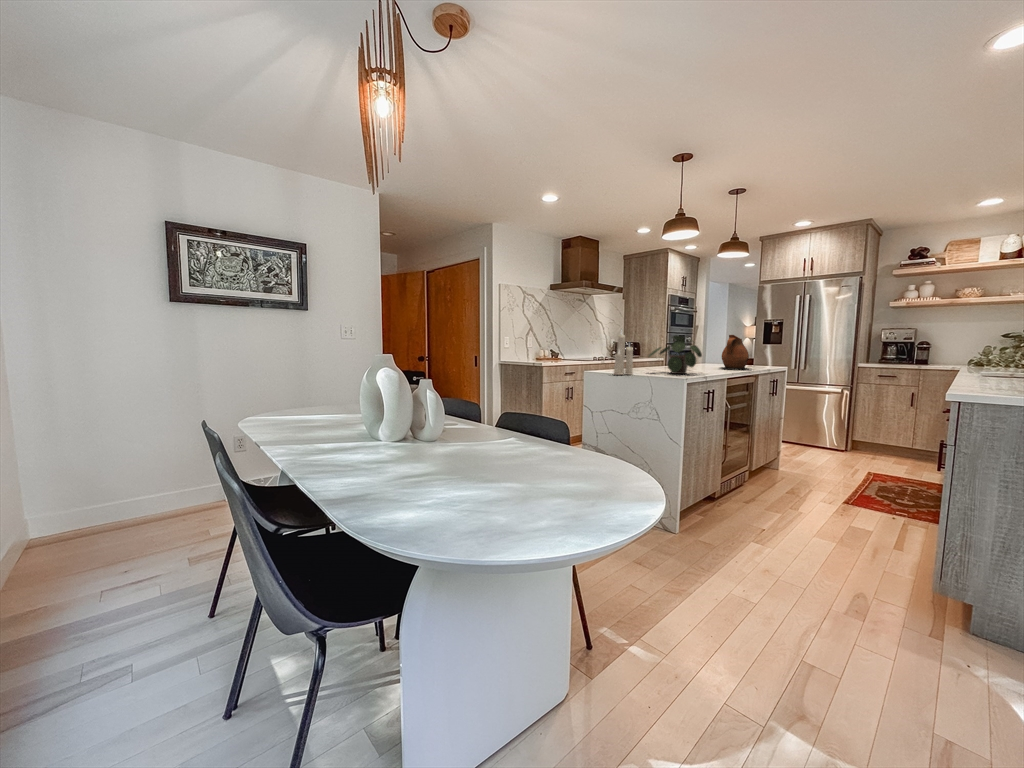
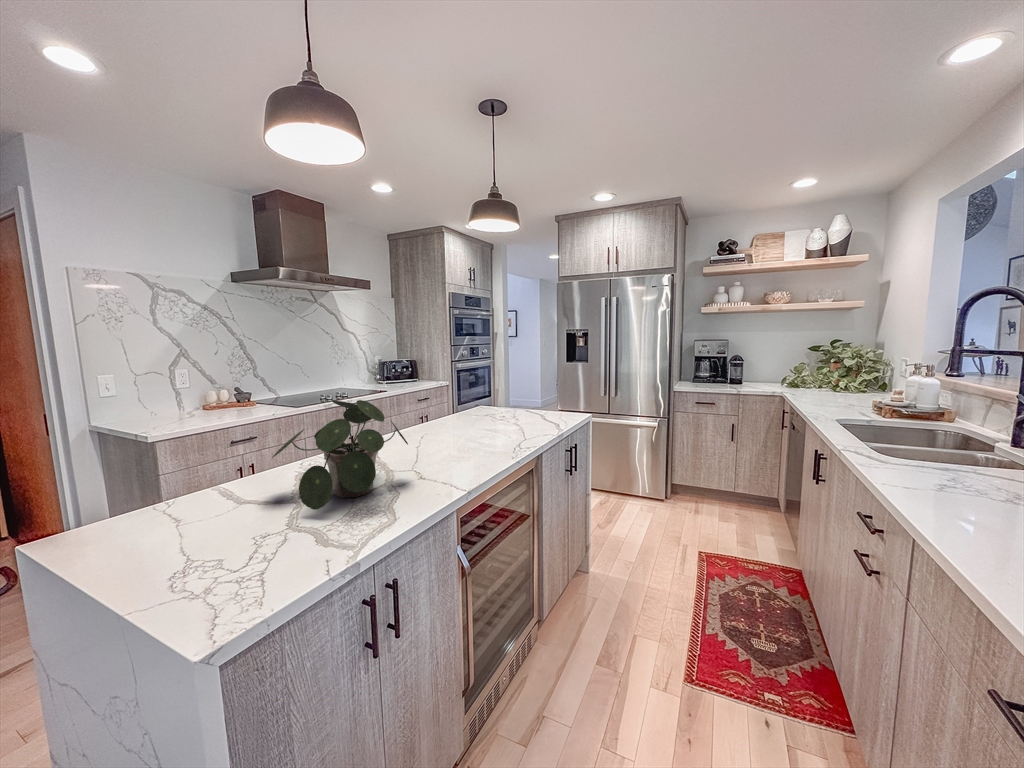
candle: present [614,335,633,375] -> none [96,396,190,555]
ceramic pitcher: present [720,335,752,369] -> none [479,372,536,437]

